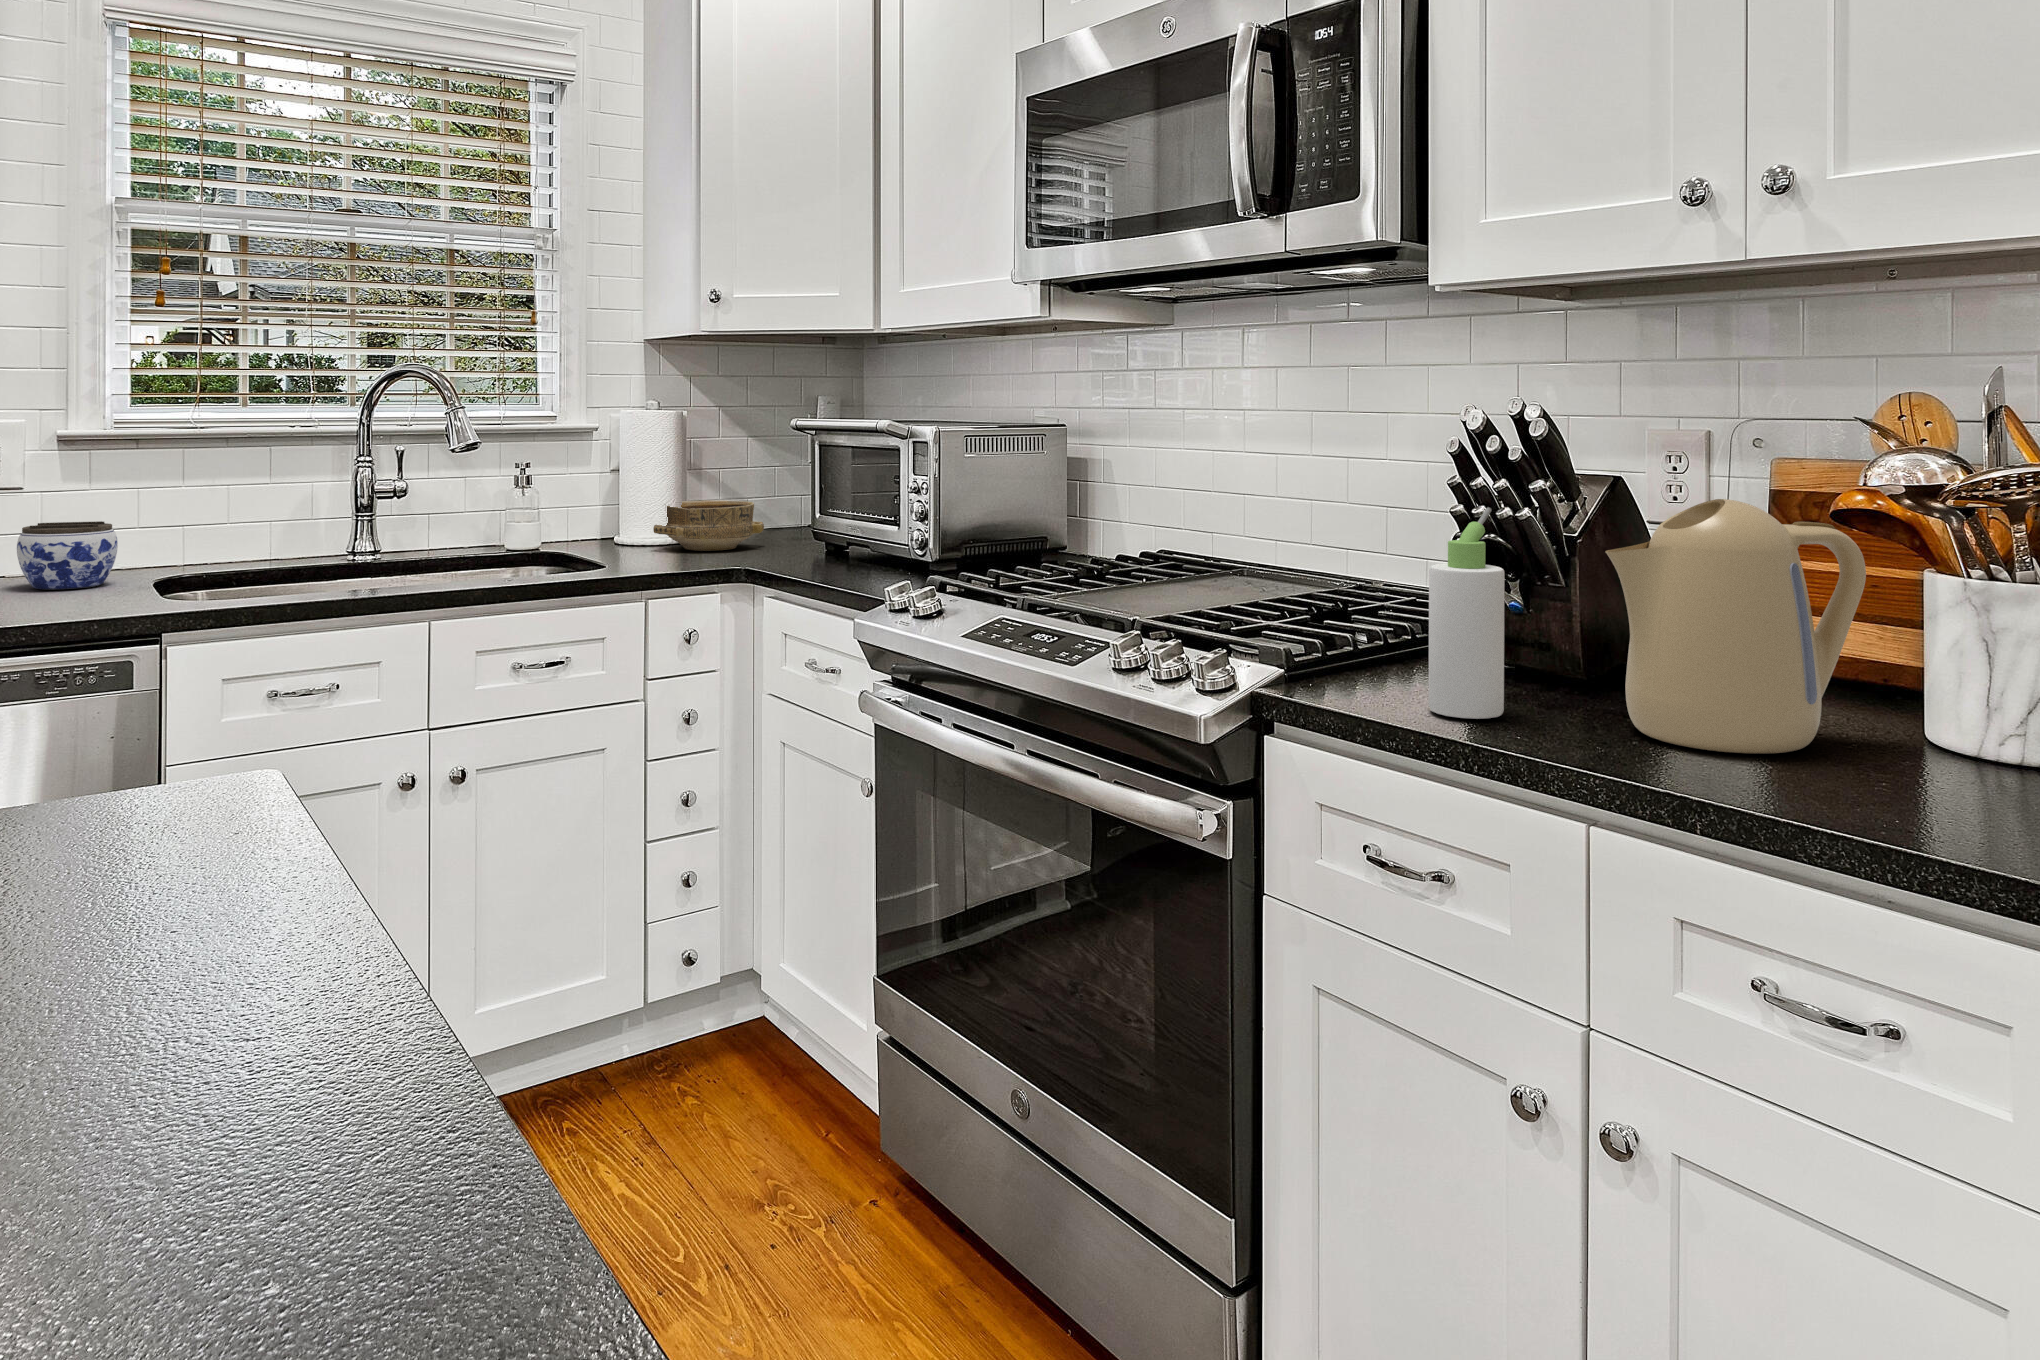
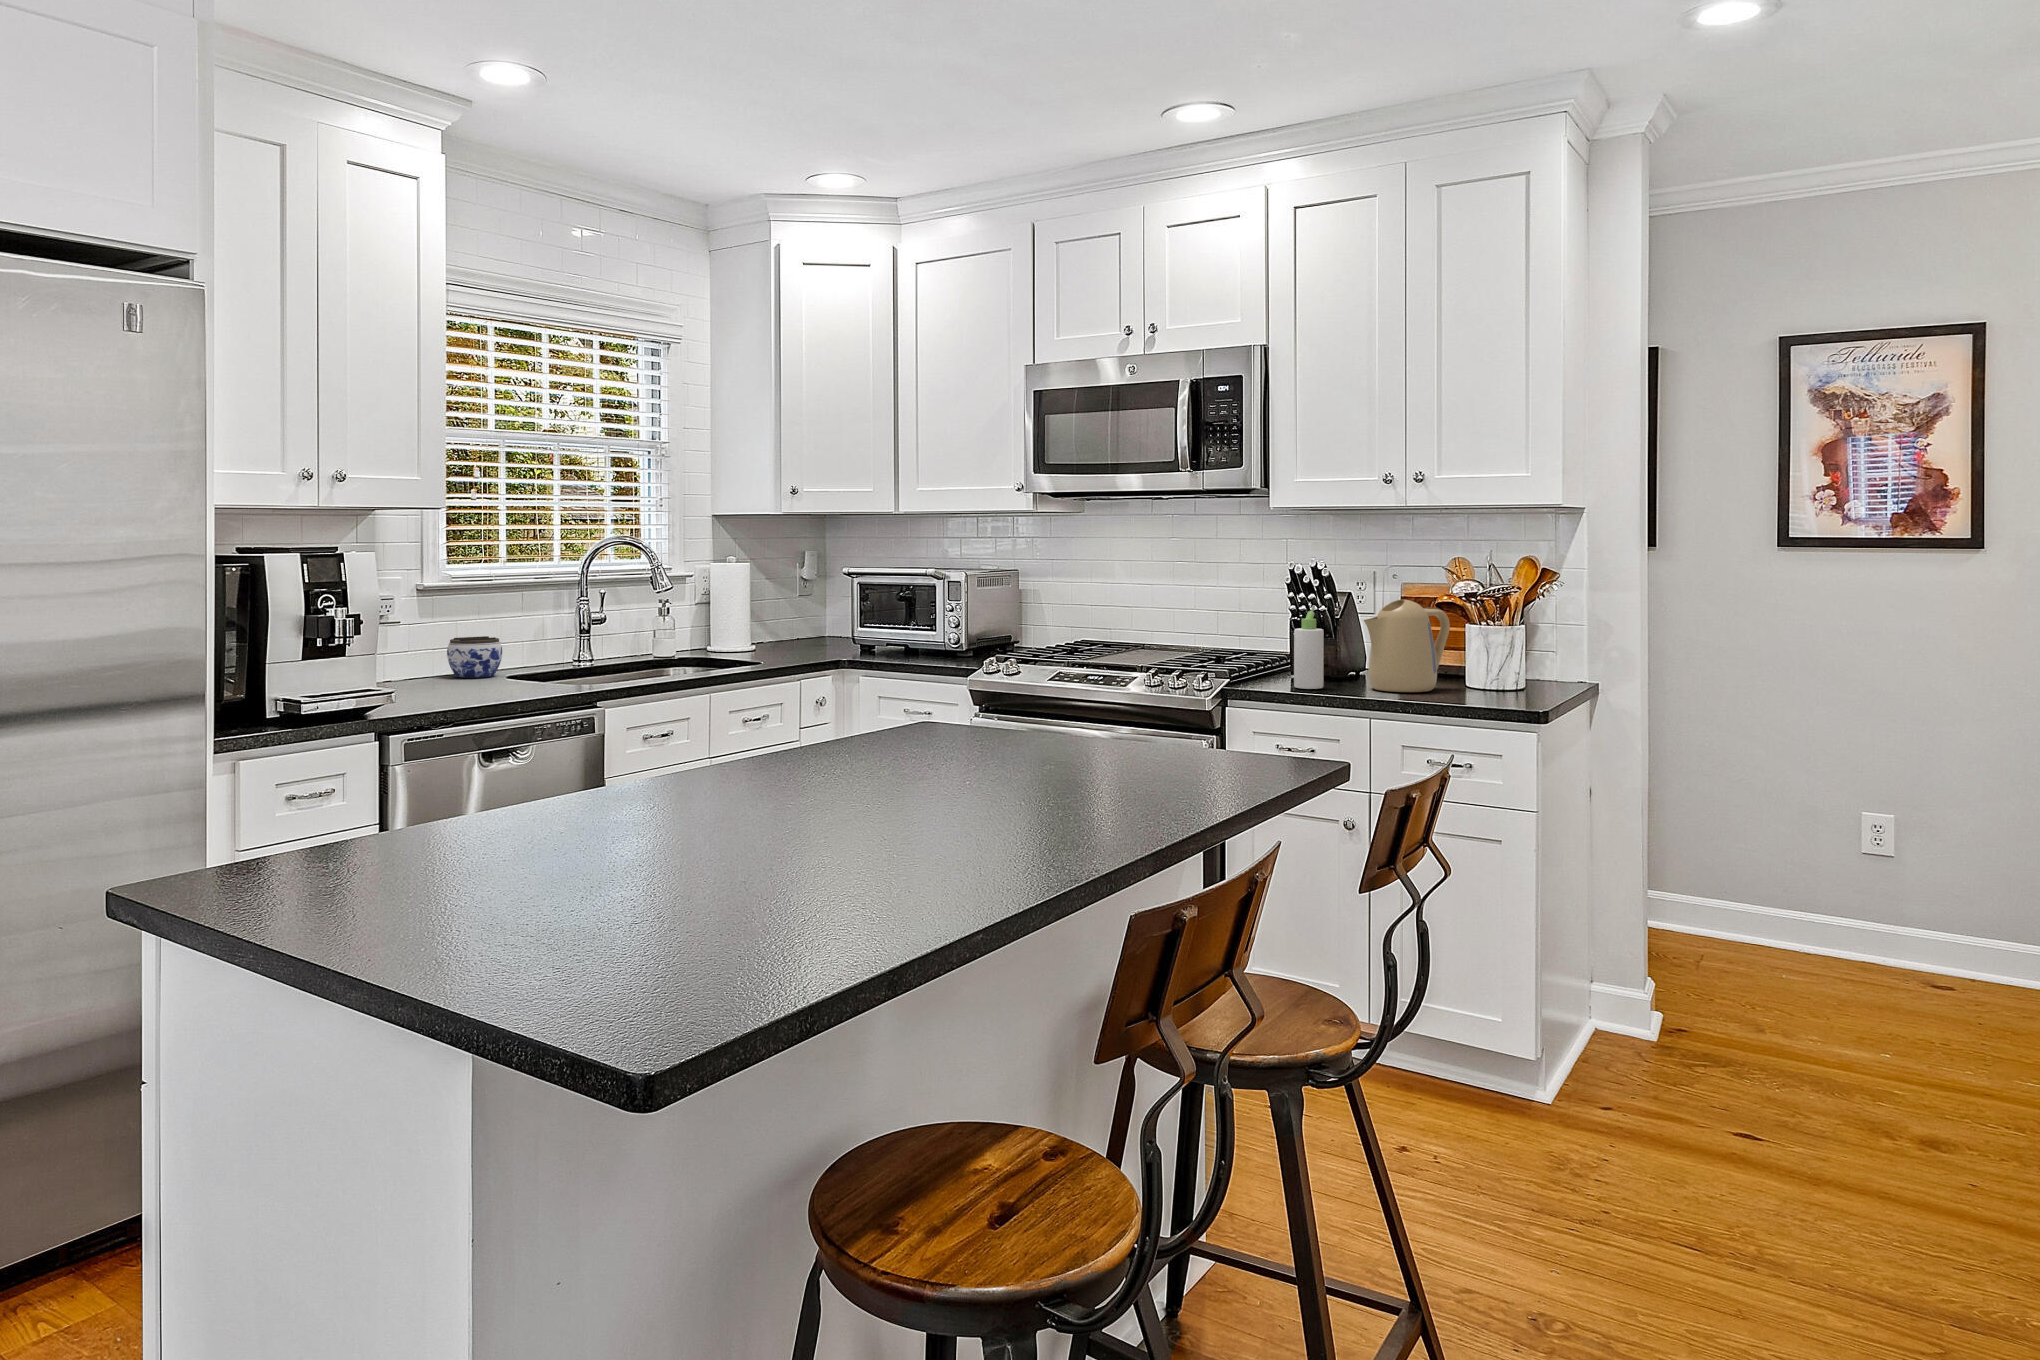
ceramic bowl: present [653,500,764,551] -> none [744,618,813,650]

